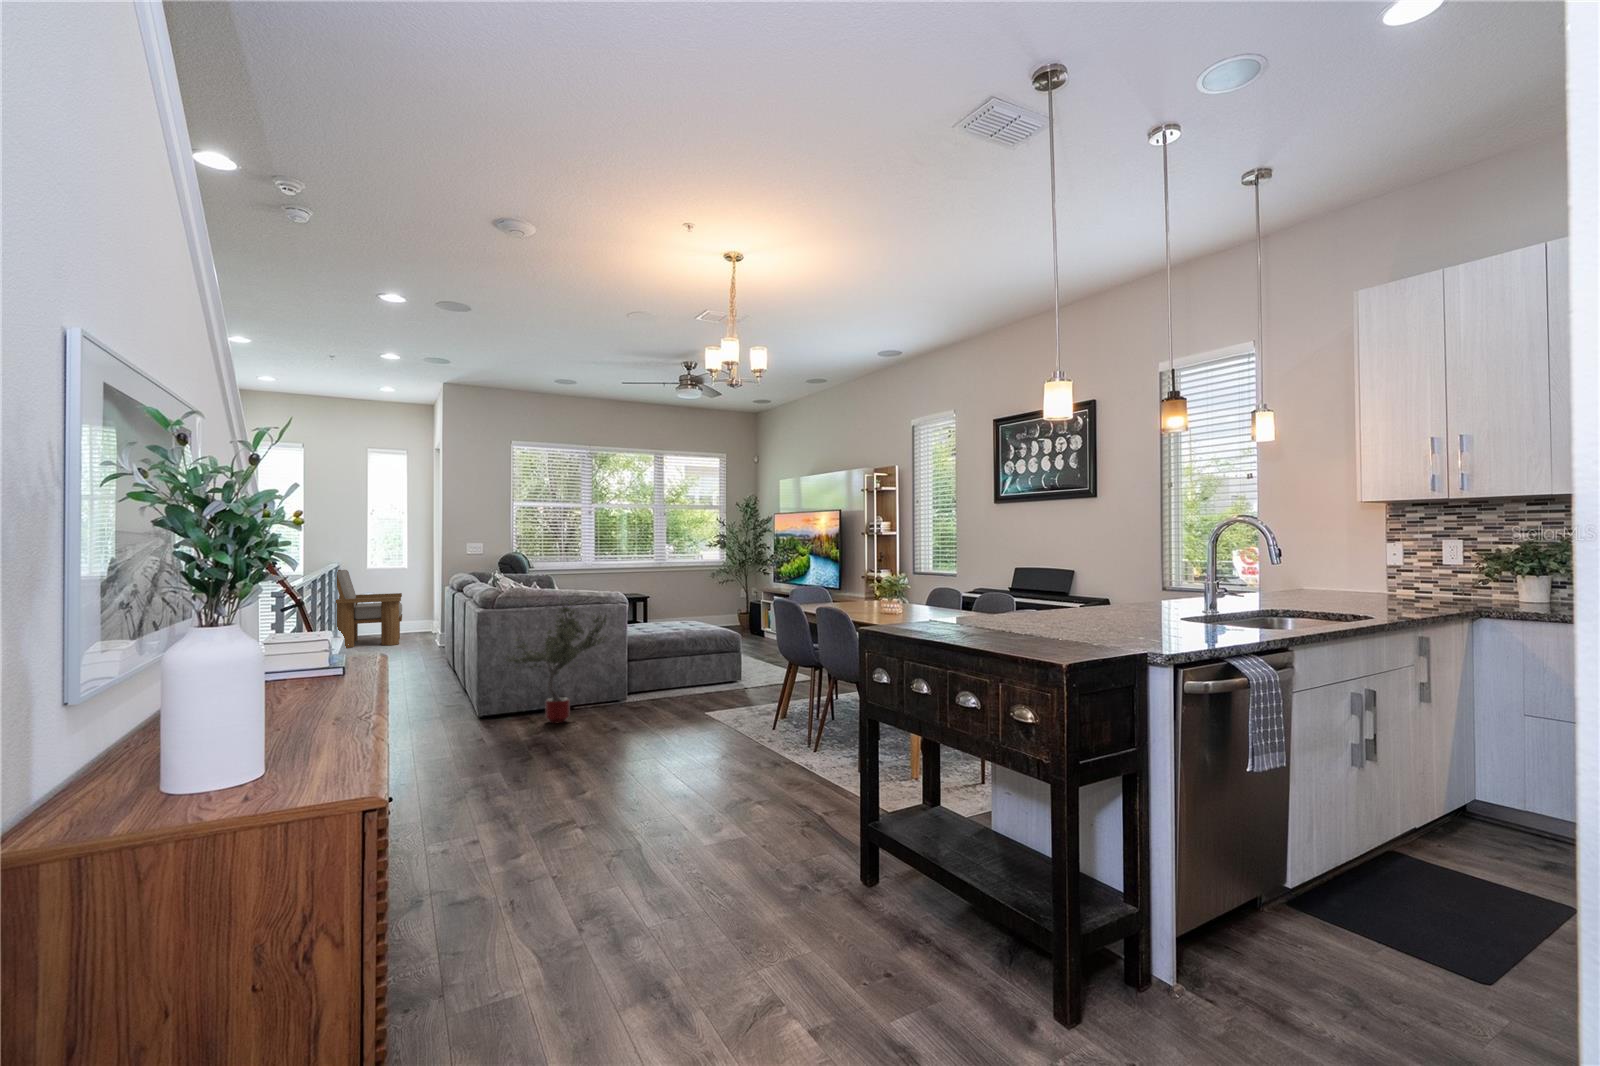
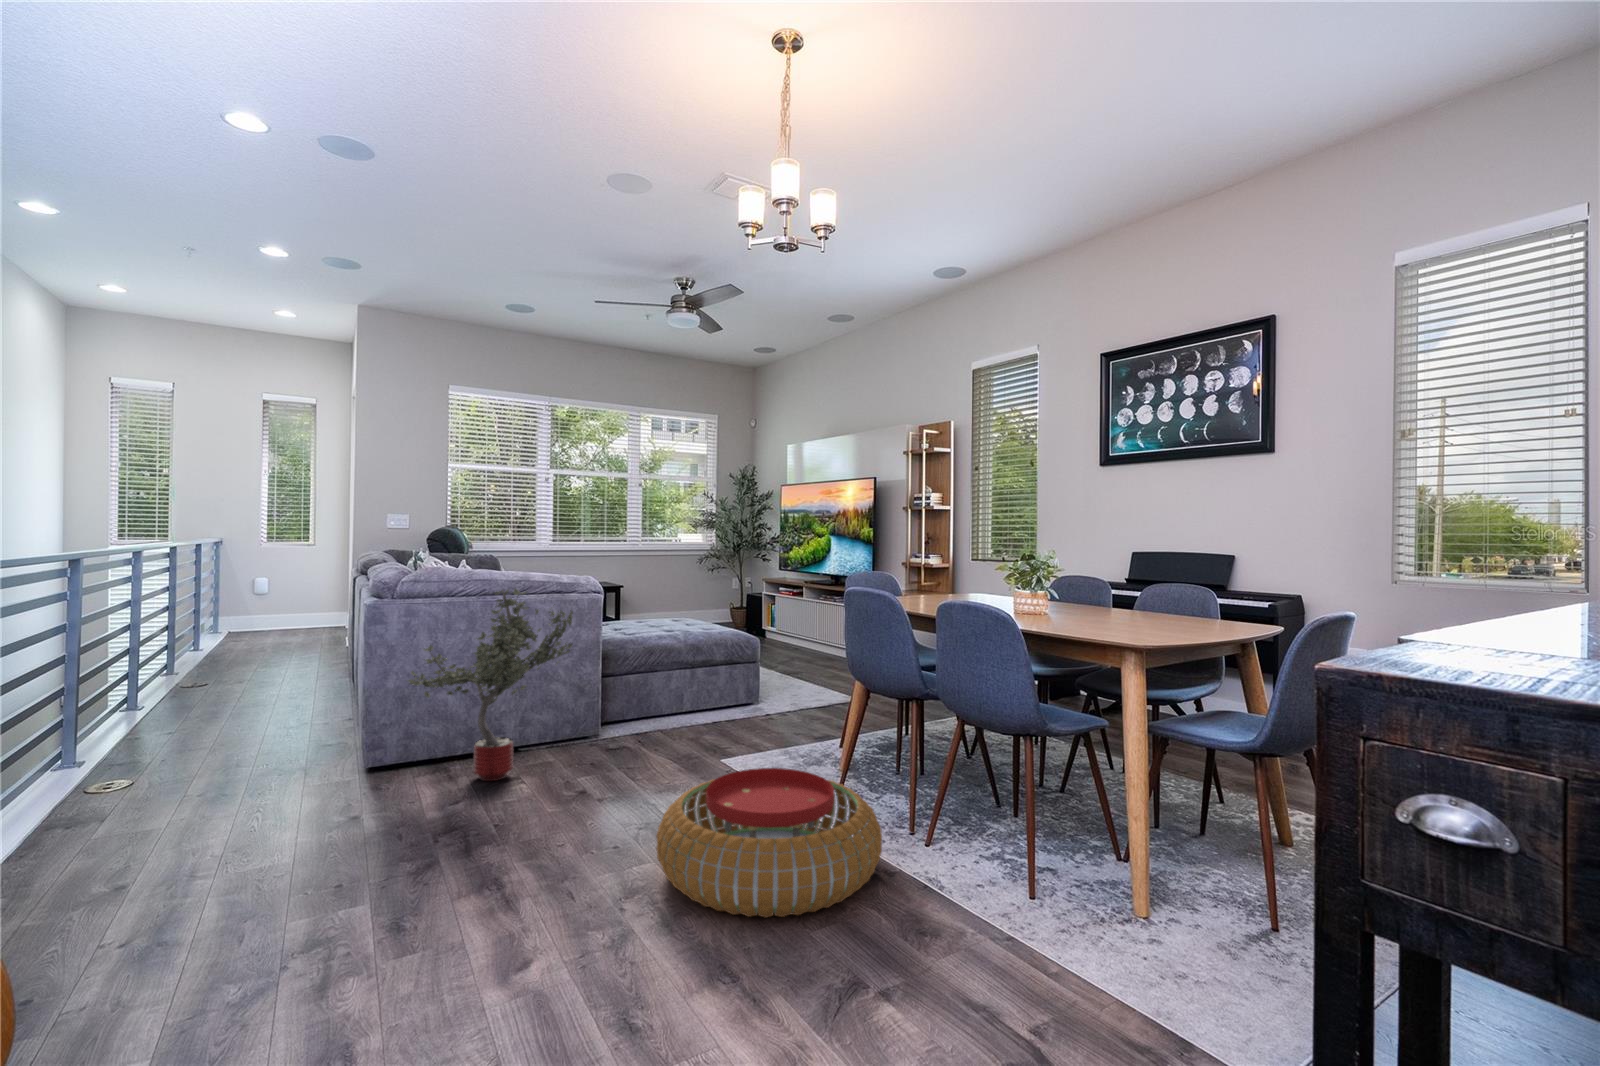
armchair: present [335,570,402,648] -> none [204,546,305,648]
pouf: none [653,706,783,778] -> present [656,768,882,917]

